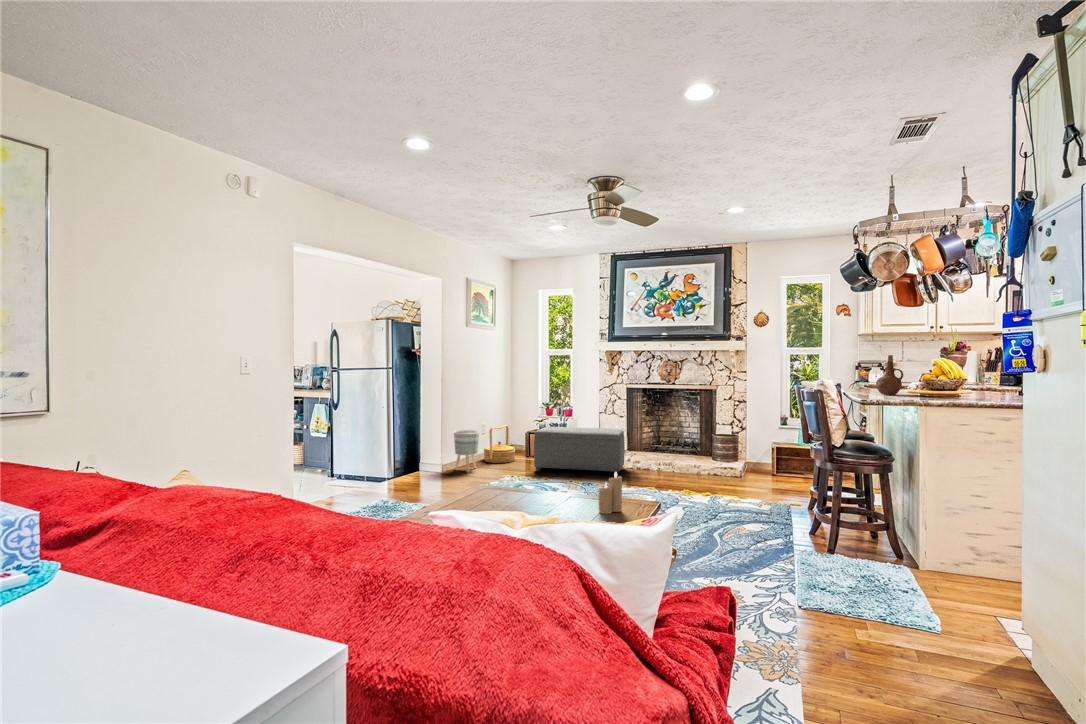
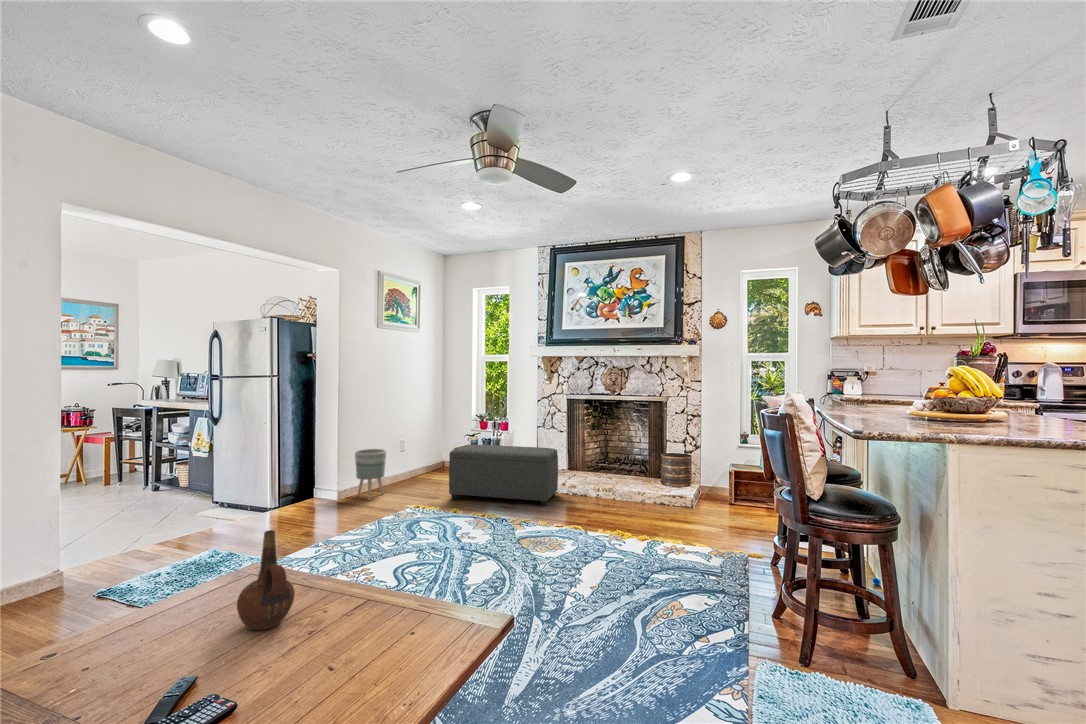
ceramic pitcher: present [876,355,903,395] -> present [237,530,295,630]
woven basket: present [484,425,515,463] -> none [400,441,438,486]
candle: present [599,473,622,514] -> none [370,578,422,667]

